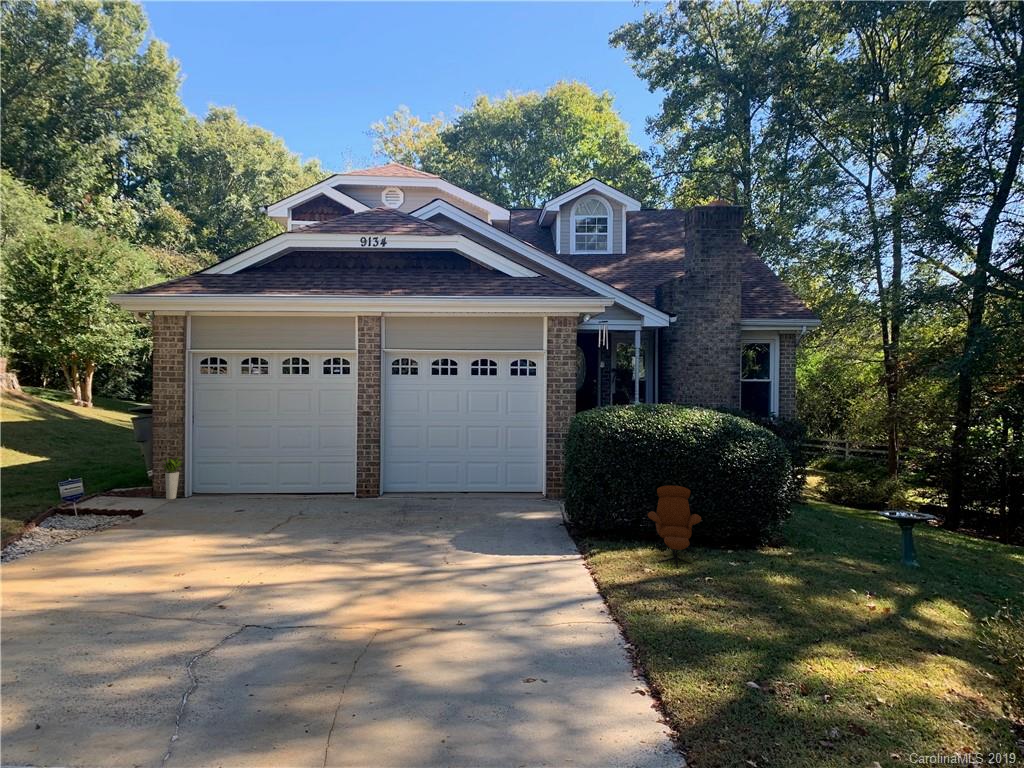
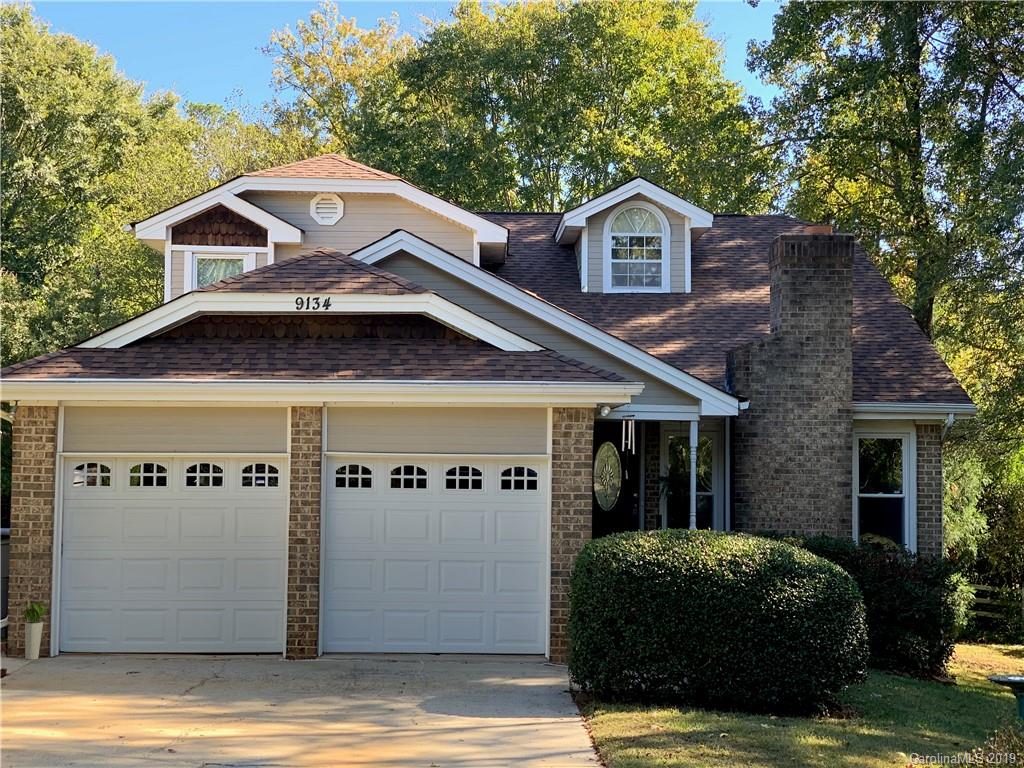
lounge chair: present [648,486,701,568] -> none [666,633,732,729]

